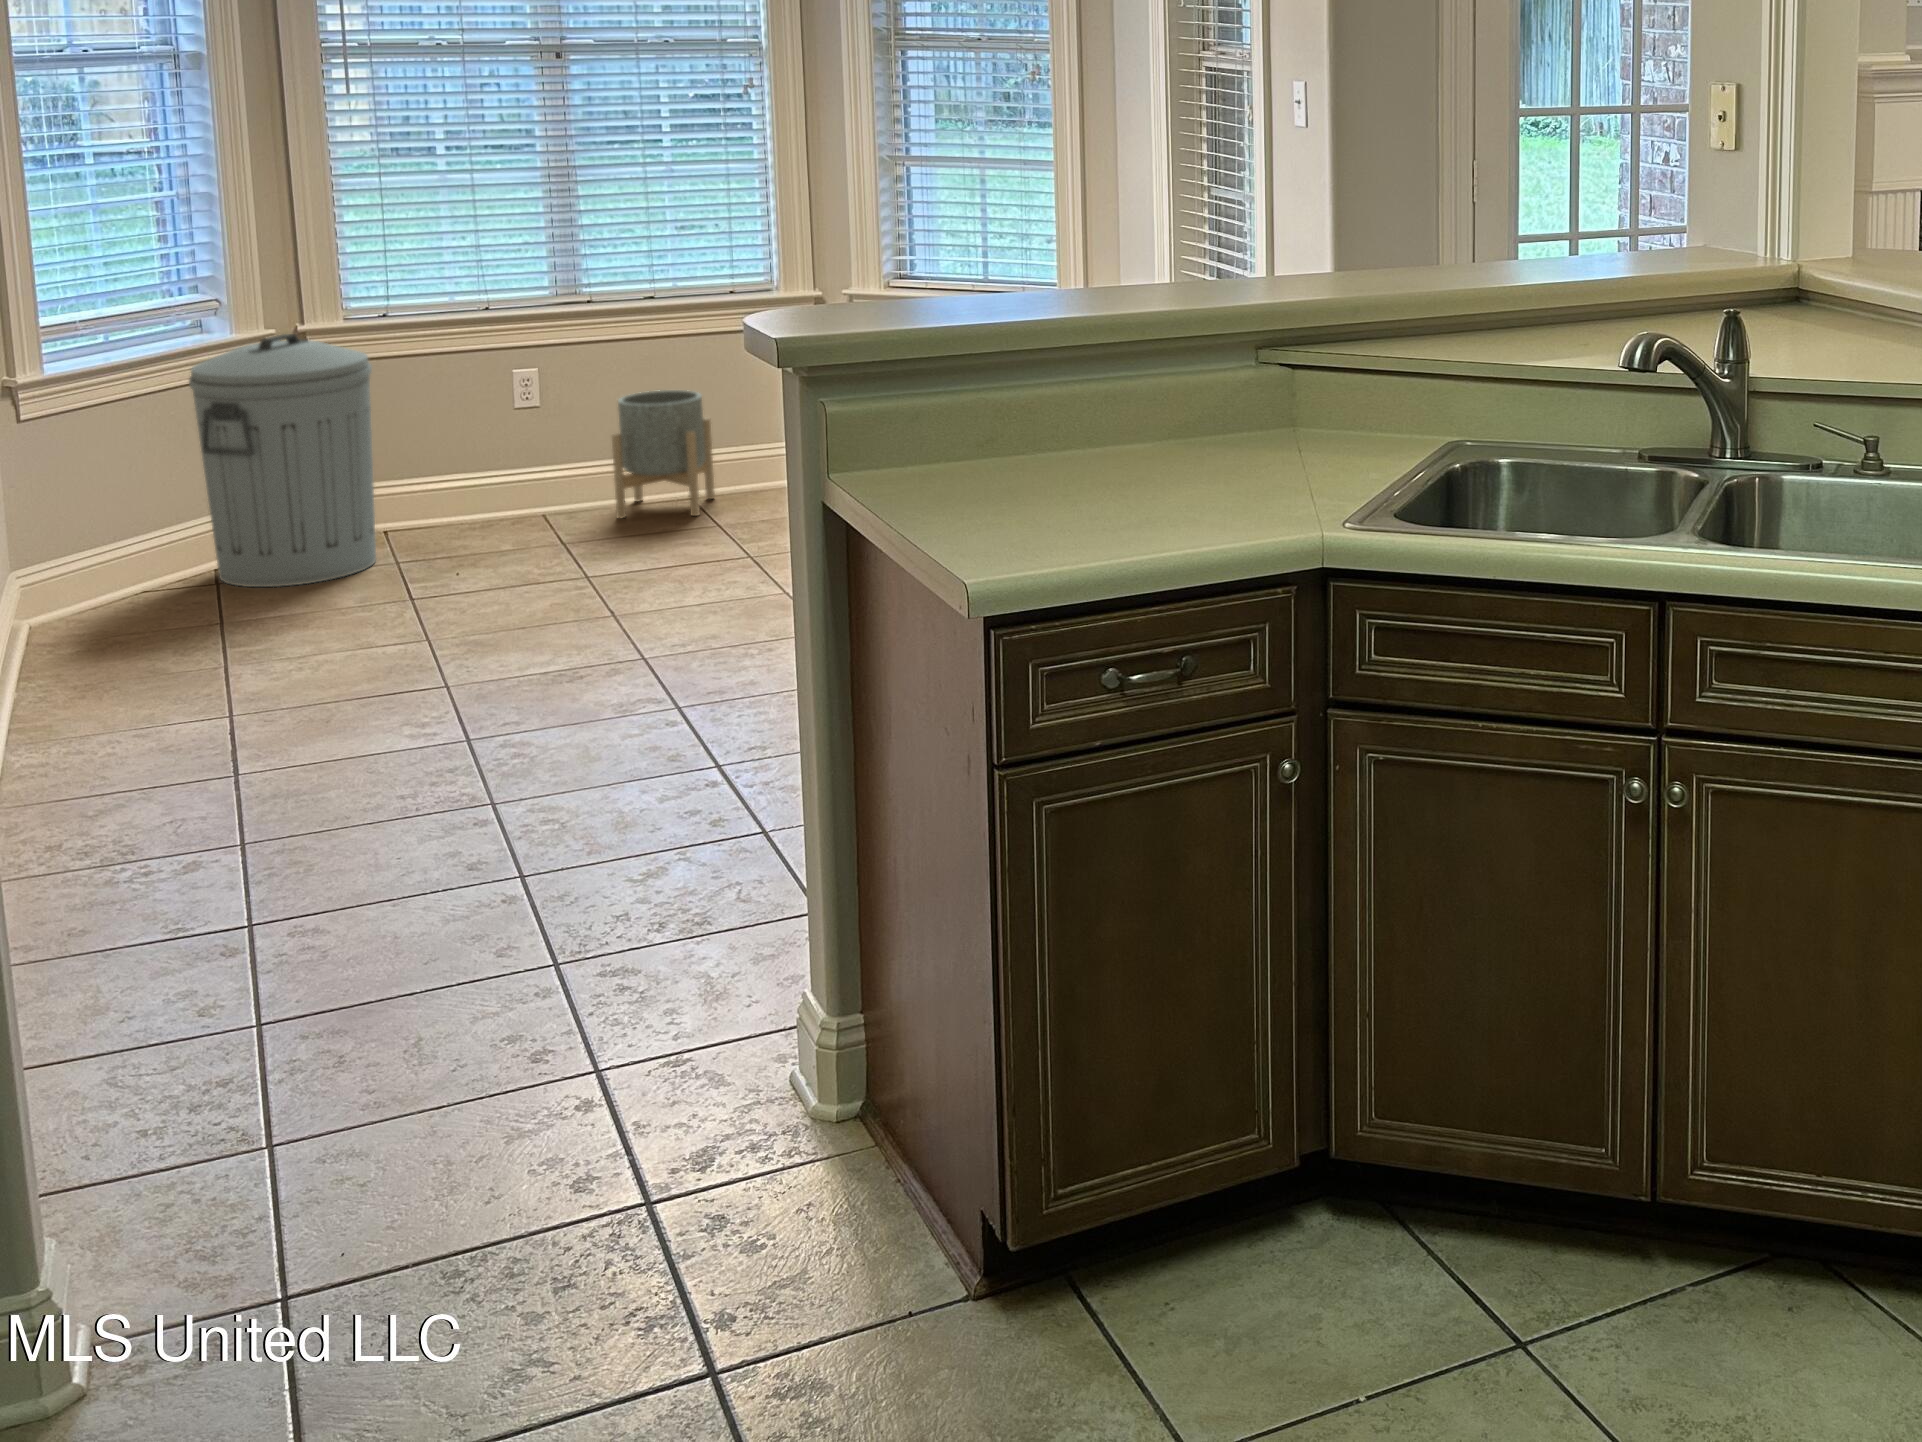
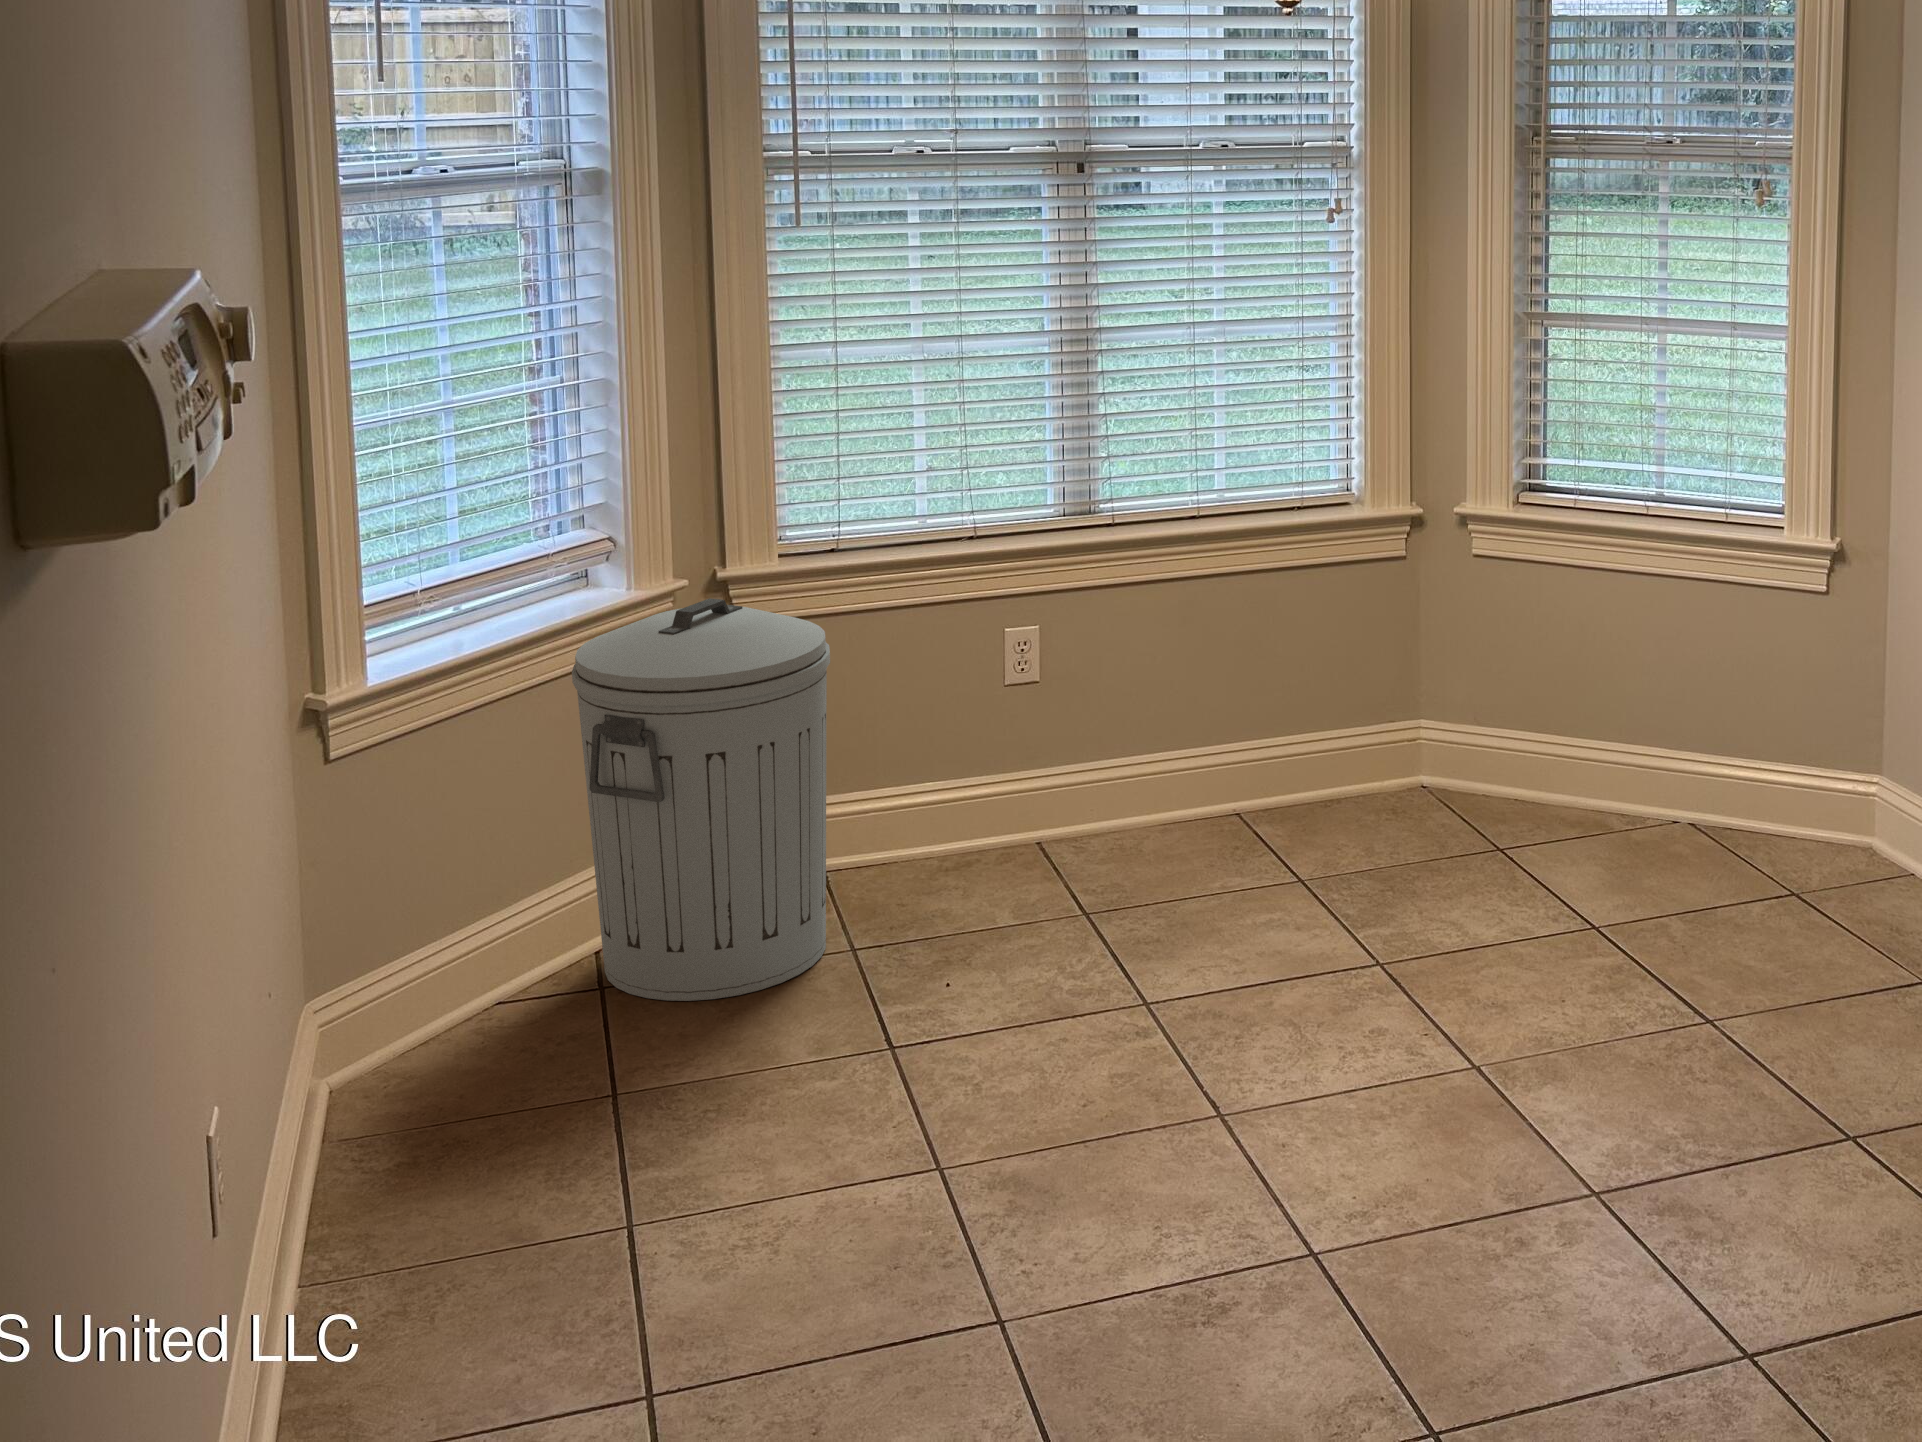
planter: present [612,390,715,519] -> none [1149,662,1280,863]

